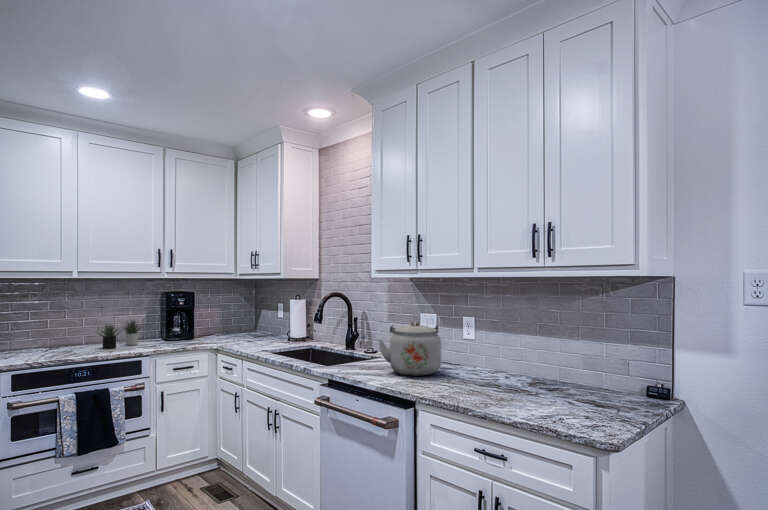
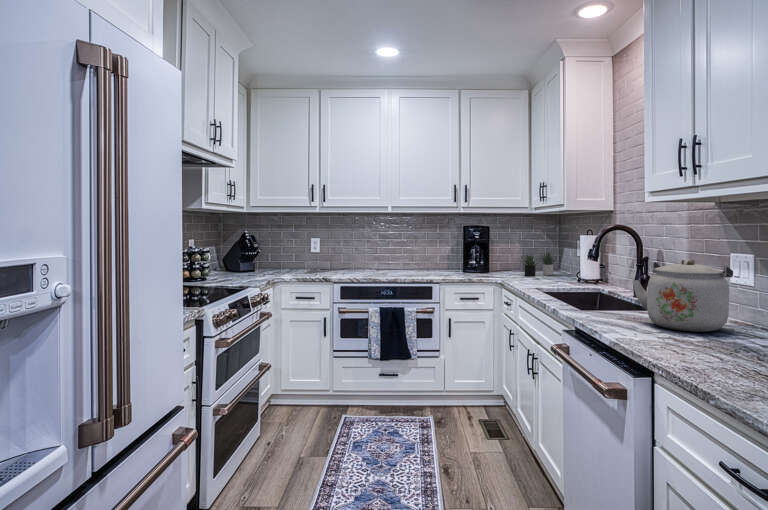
succulent plant: present [97,320,142,349] -> present [521,252,557,277]

